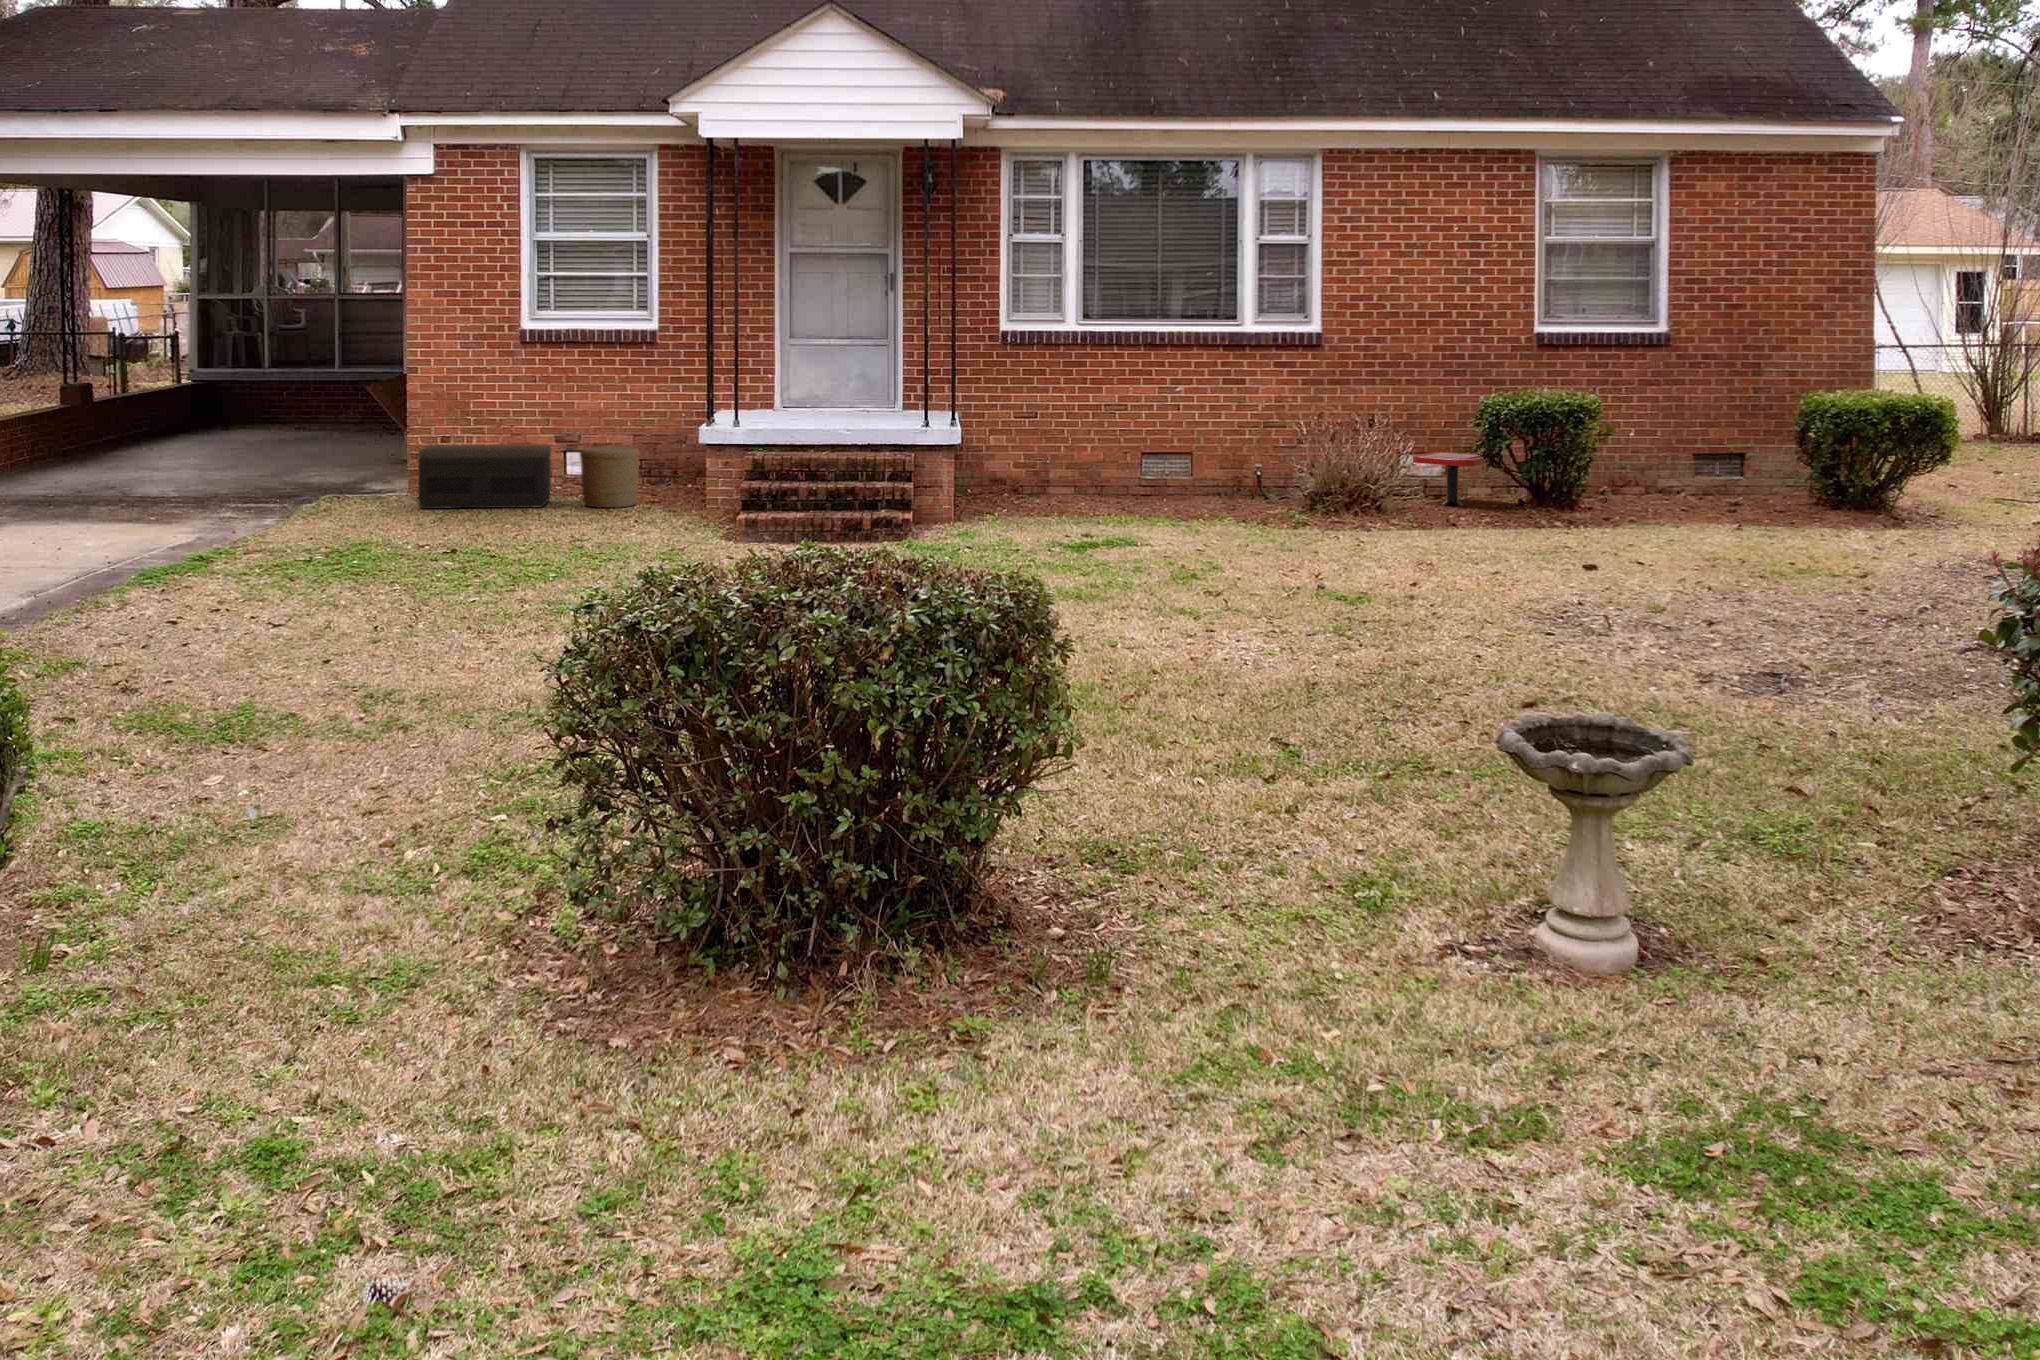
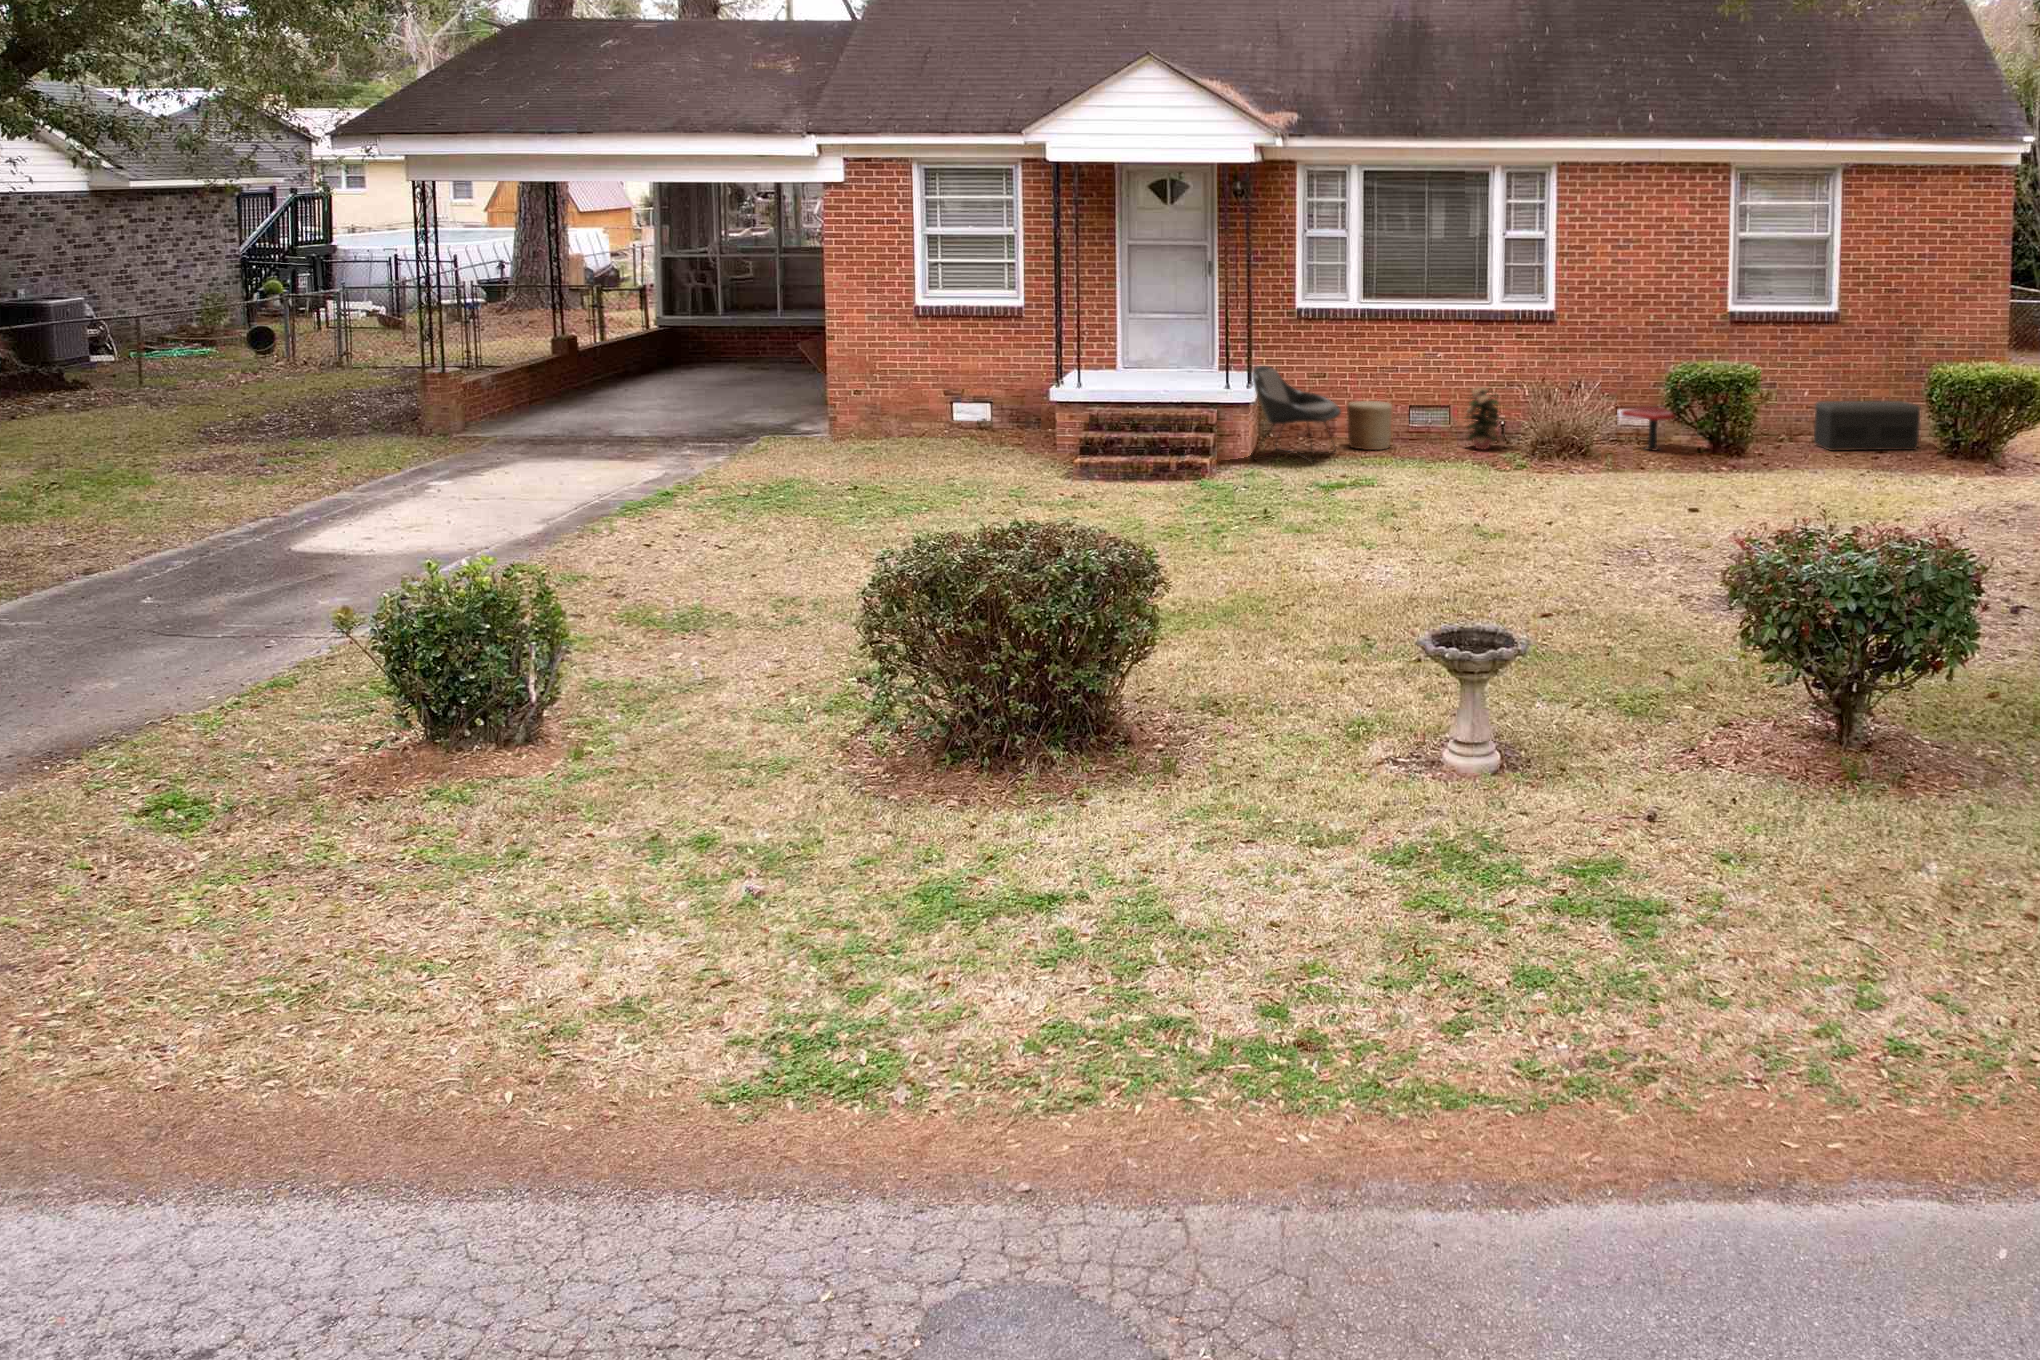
lounge chair: none [957,400,1066,522] -> present [1252,366,1341,463]
decorative plant: none [1210,428,1268,506] -> present [1466,387,1504,450]
storage bench: present [417,445,551,509] -> present [1814,401,1920,451]
woven basket: present [580,446,640,508] -> present [1347,401,1392,450]

